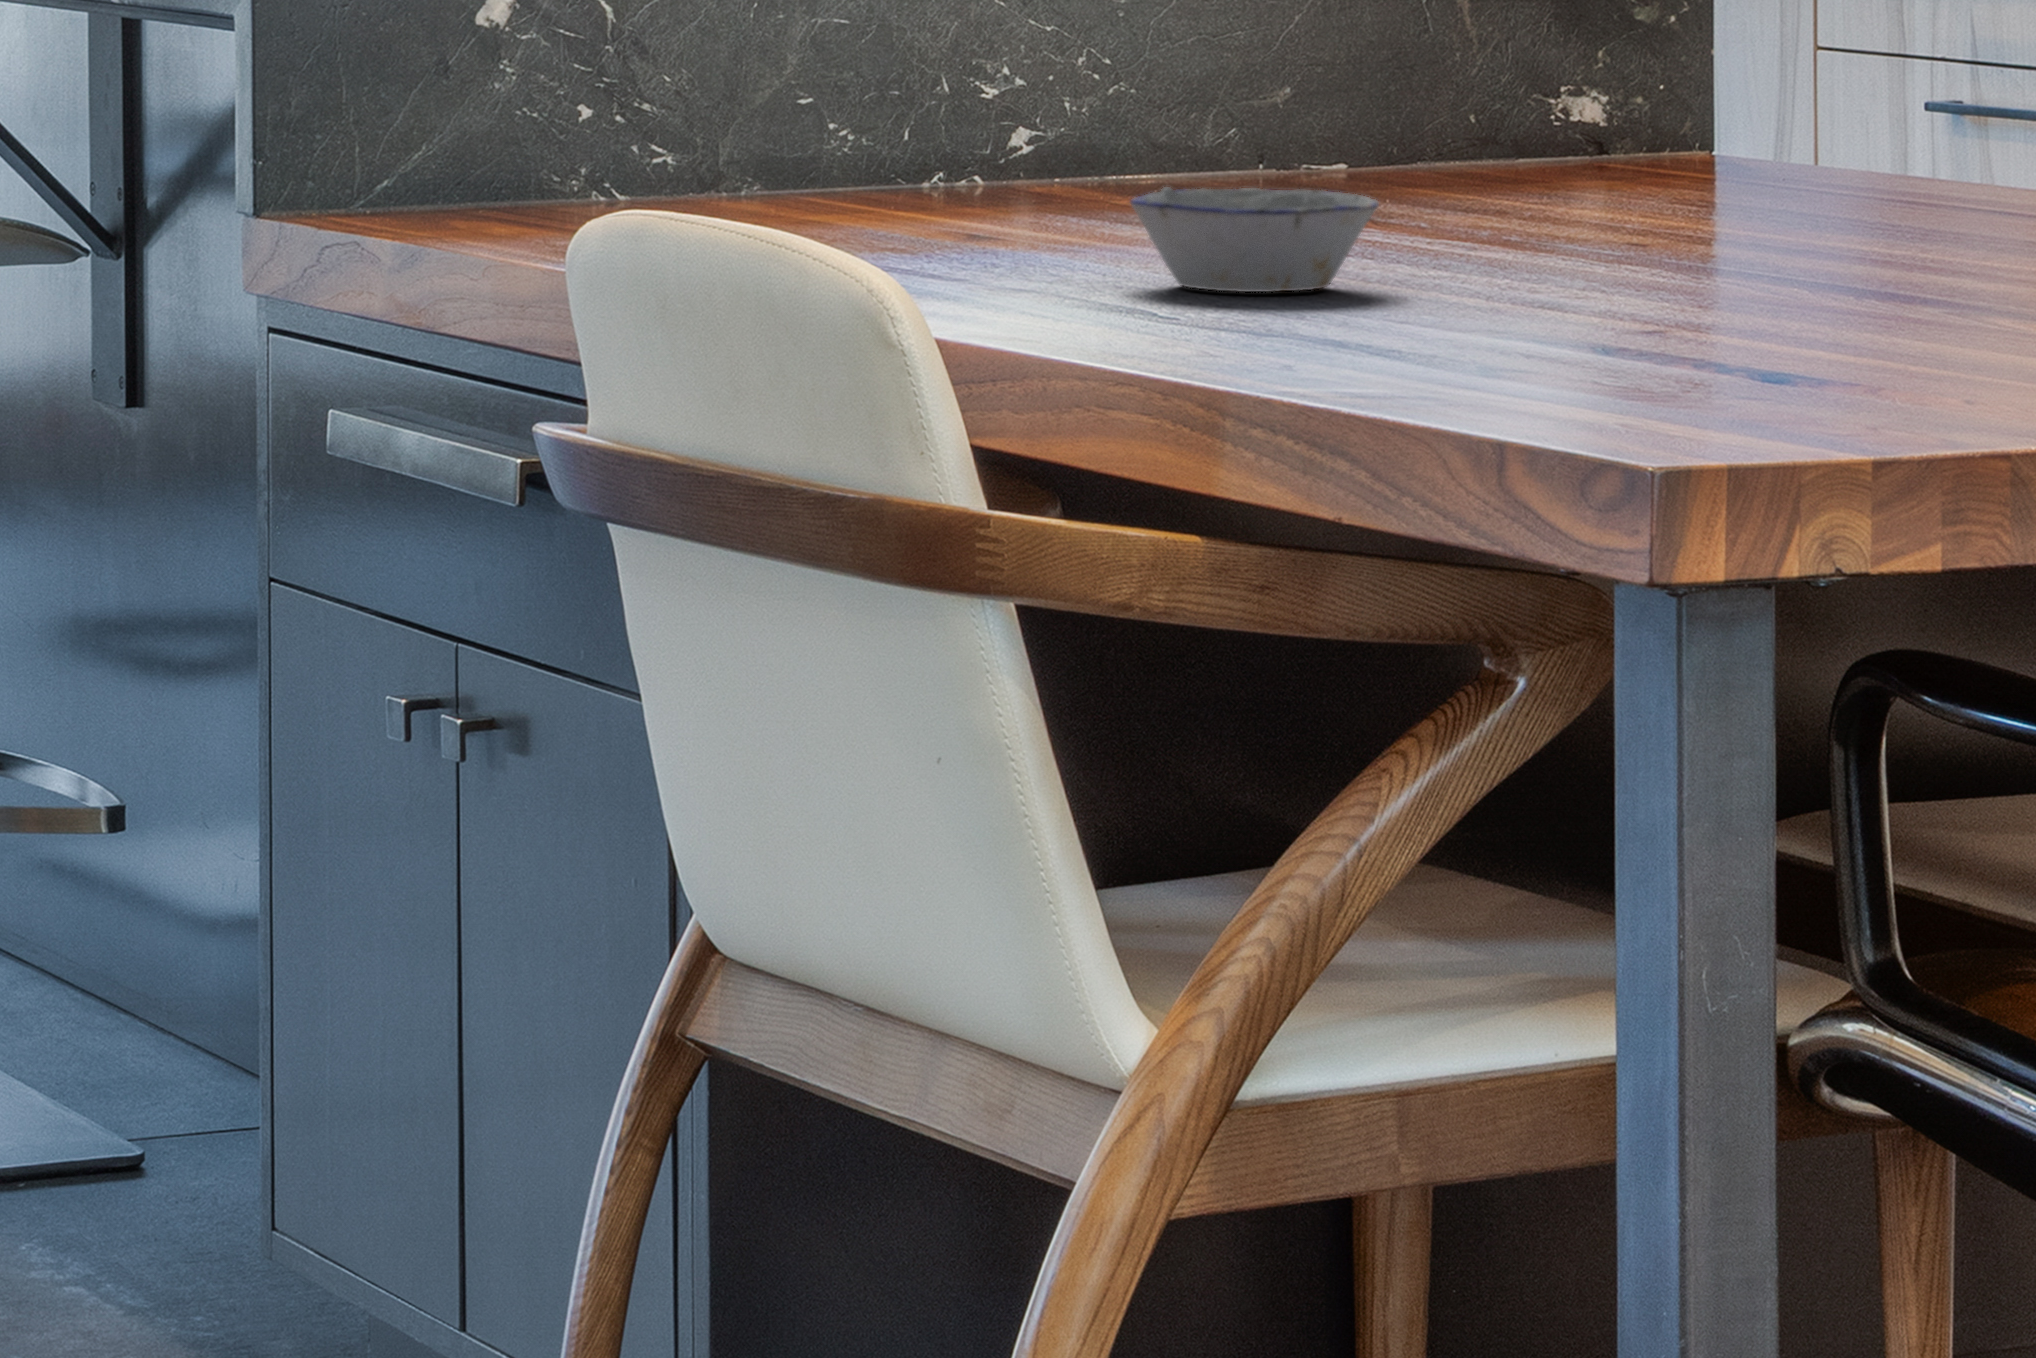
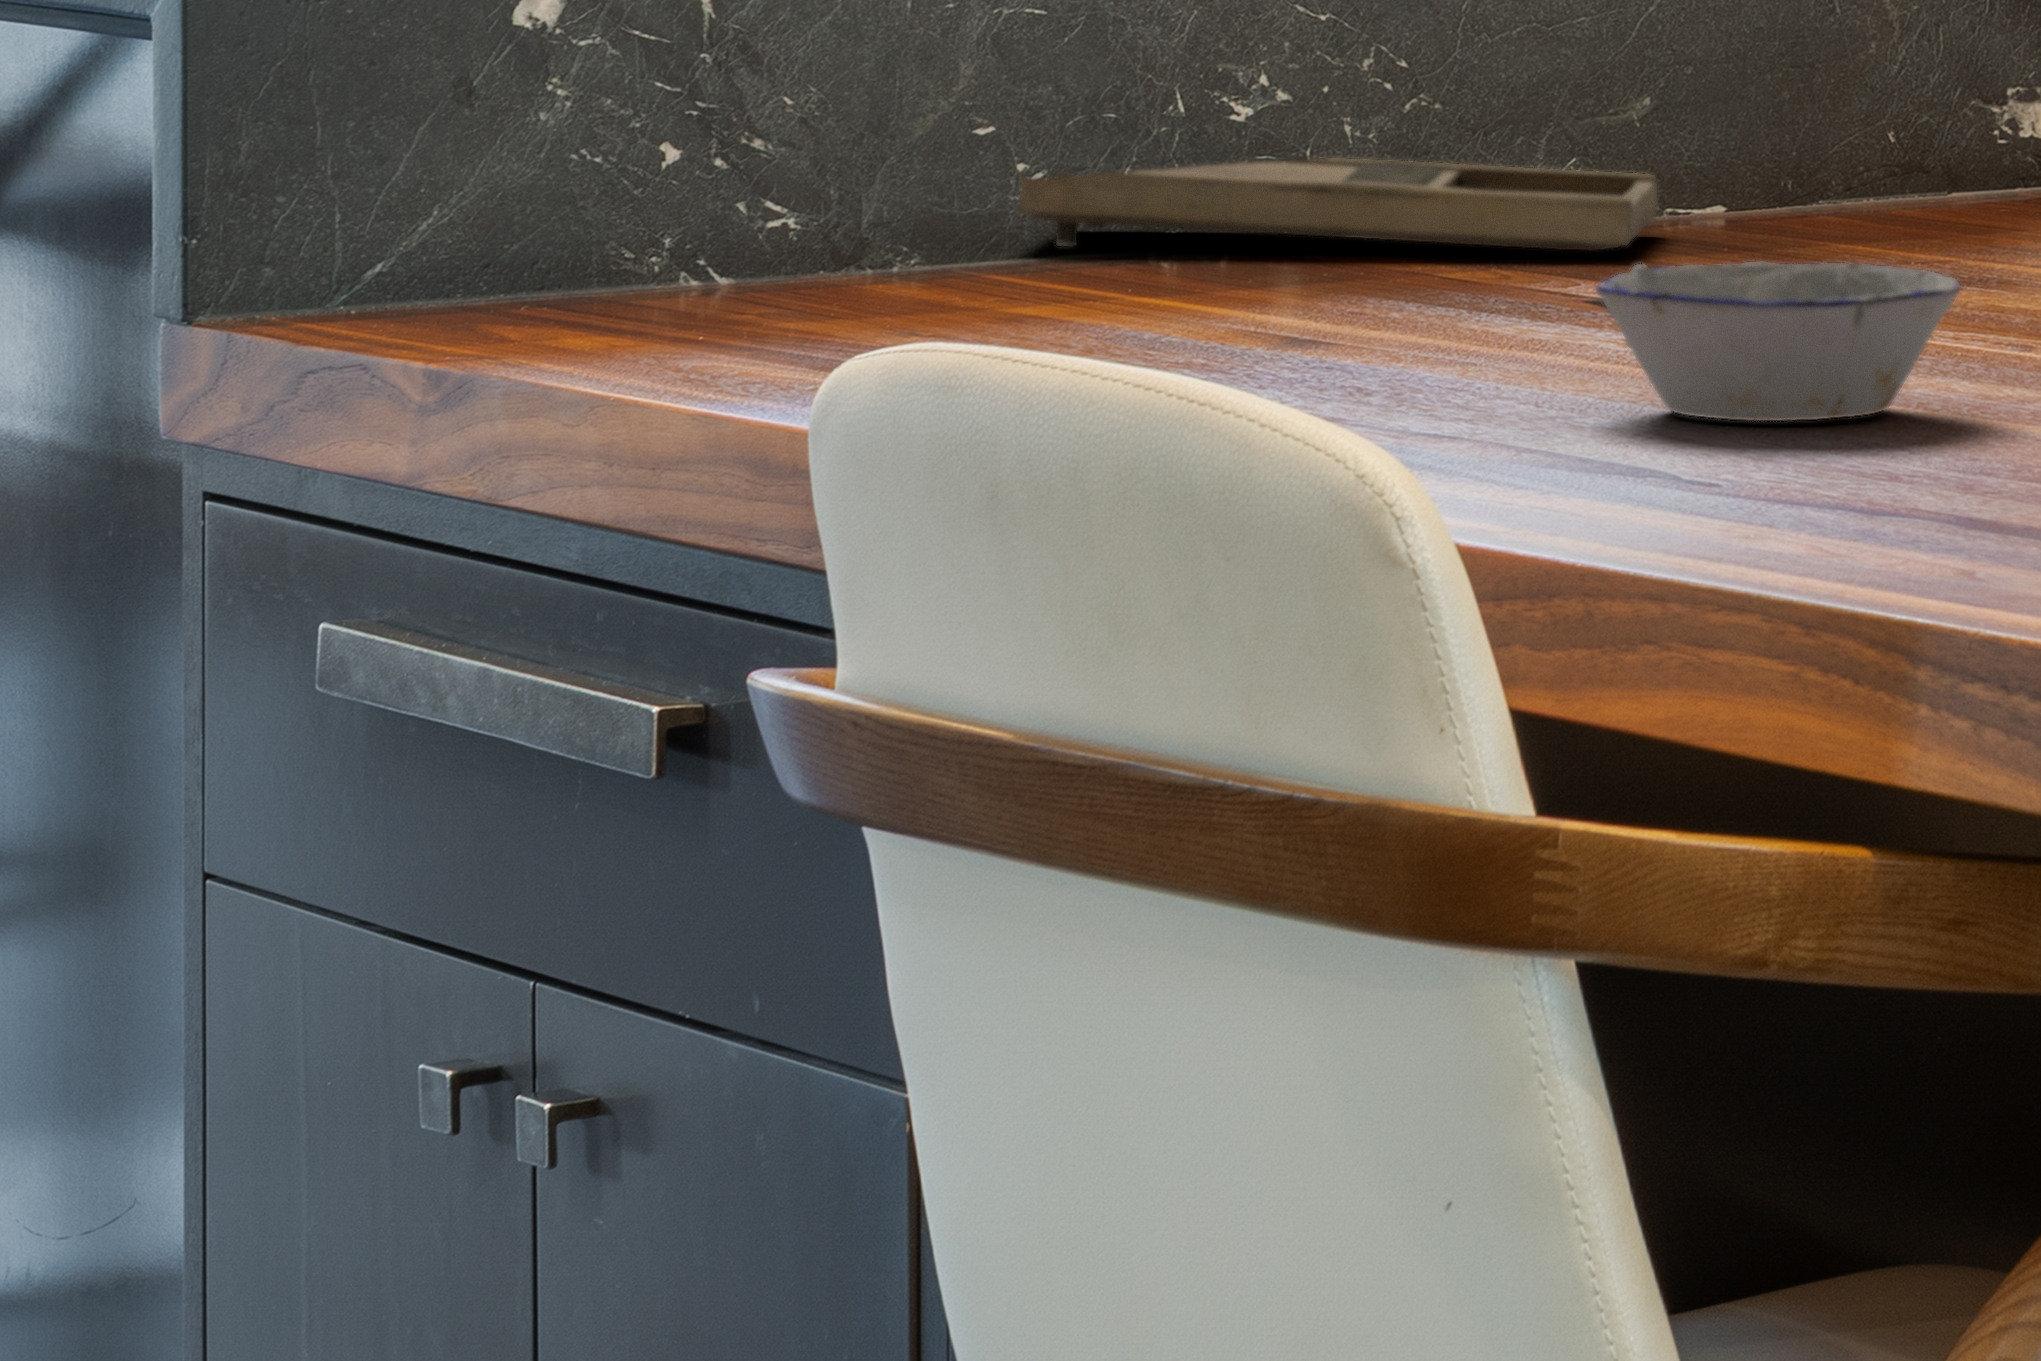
tray: none [827,117,1276,194] -> present [1020,158,1658,251]

